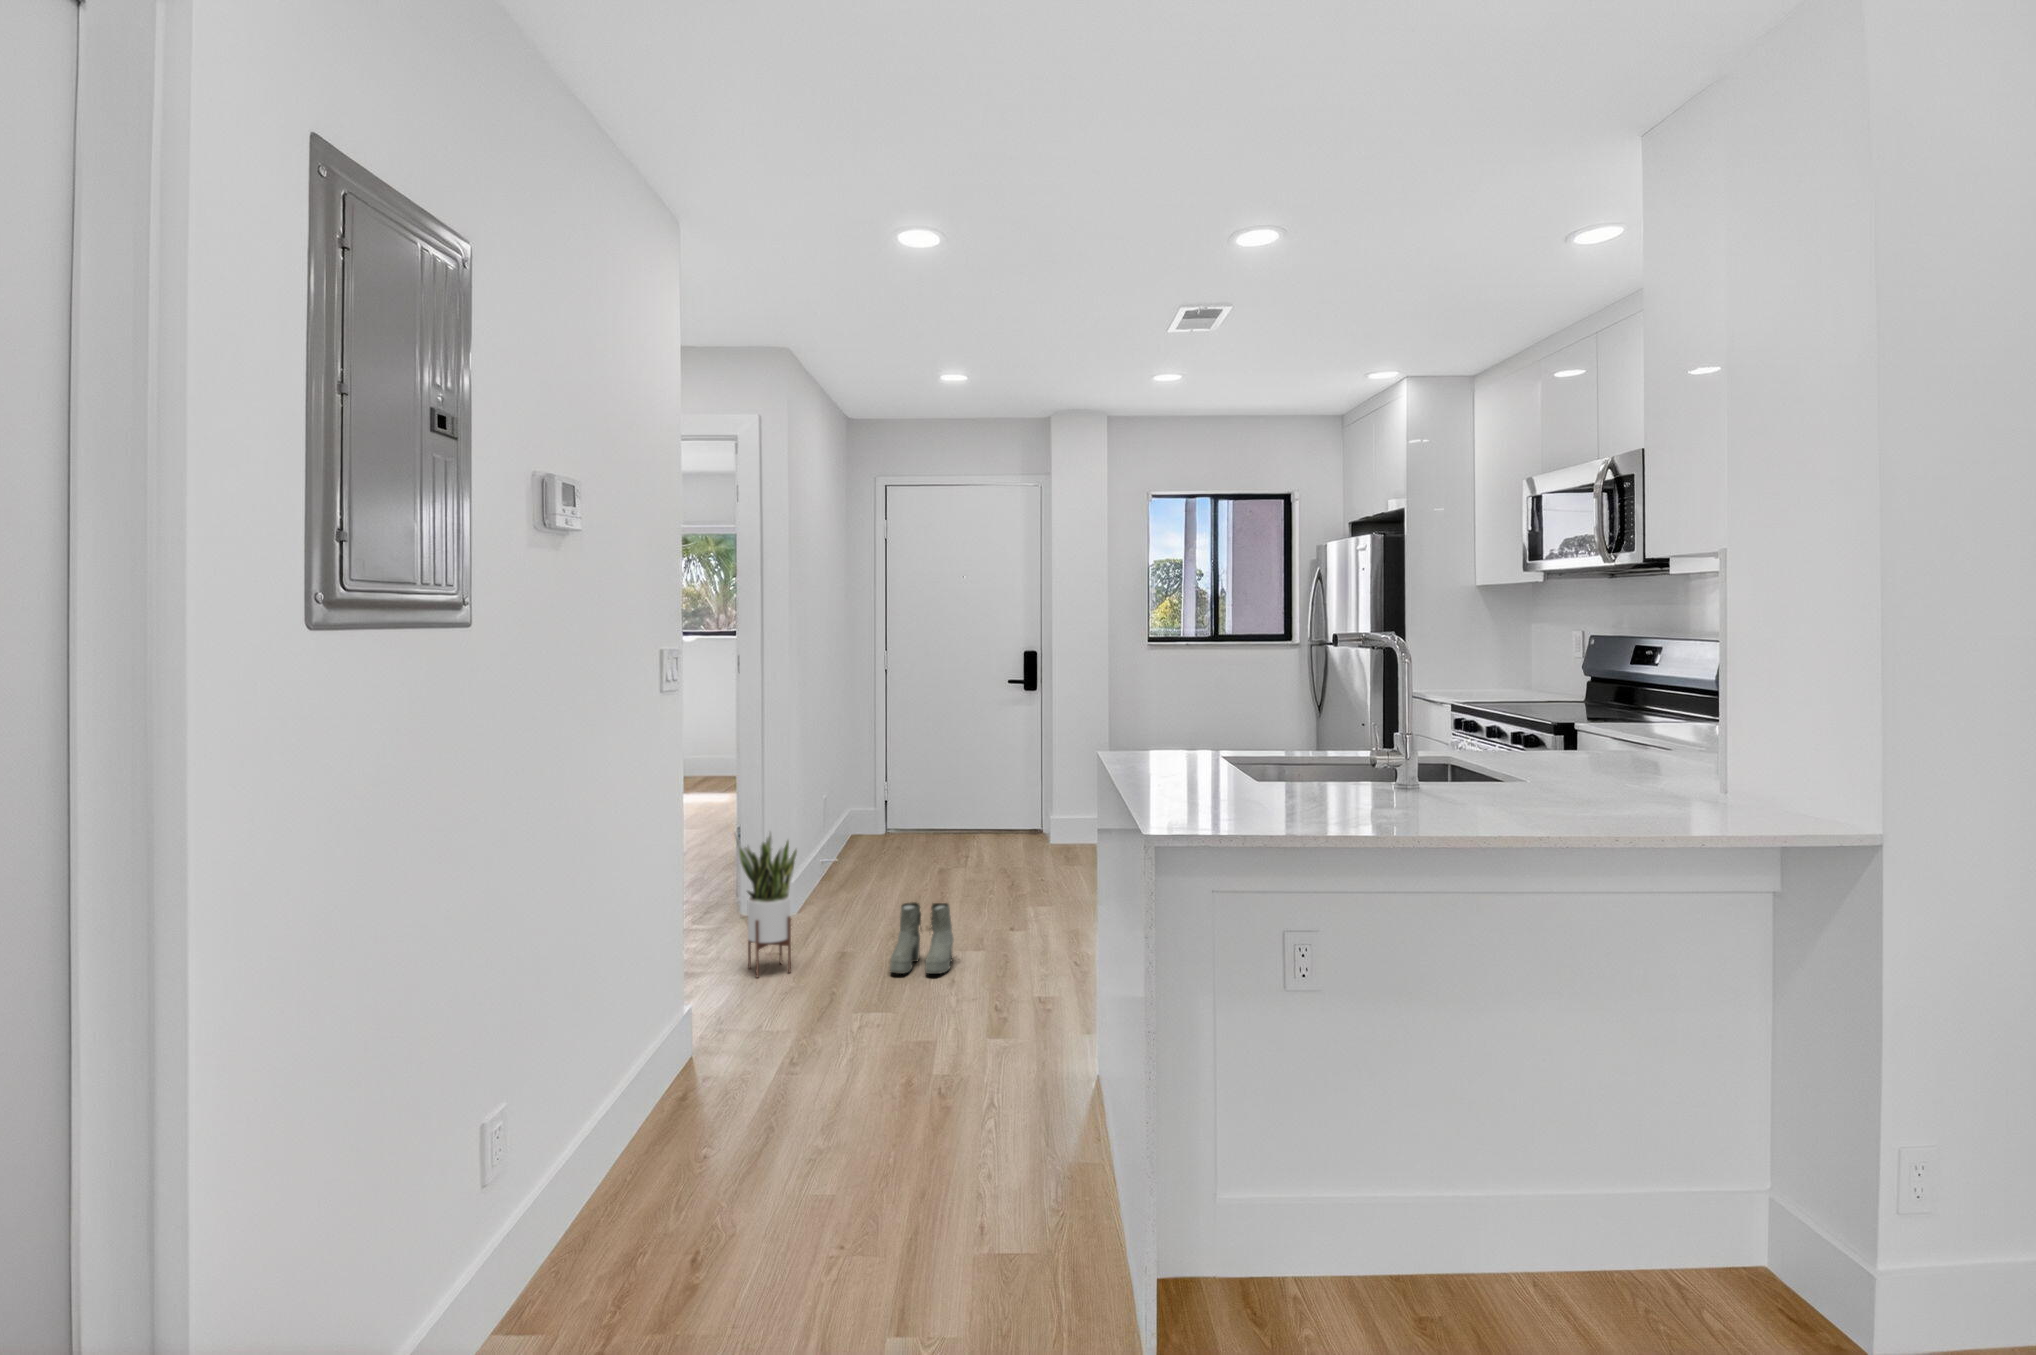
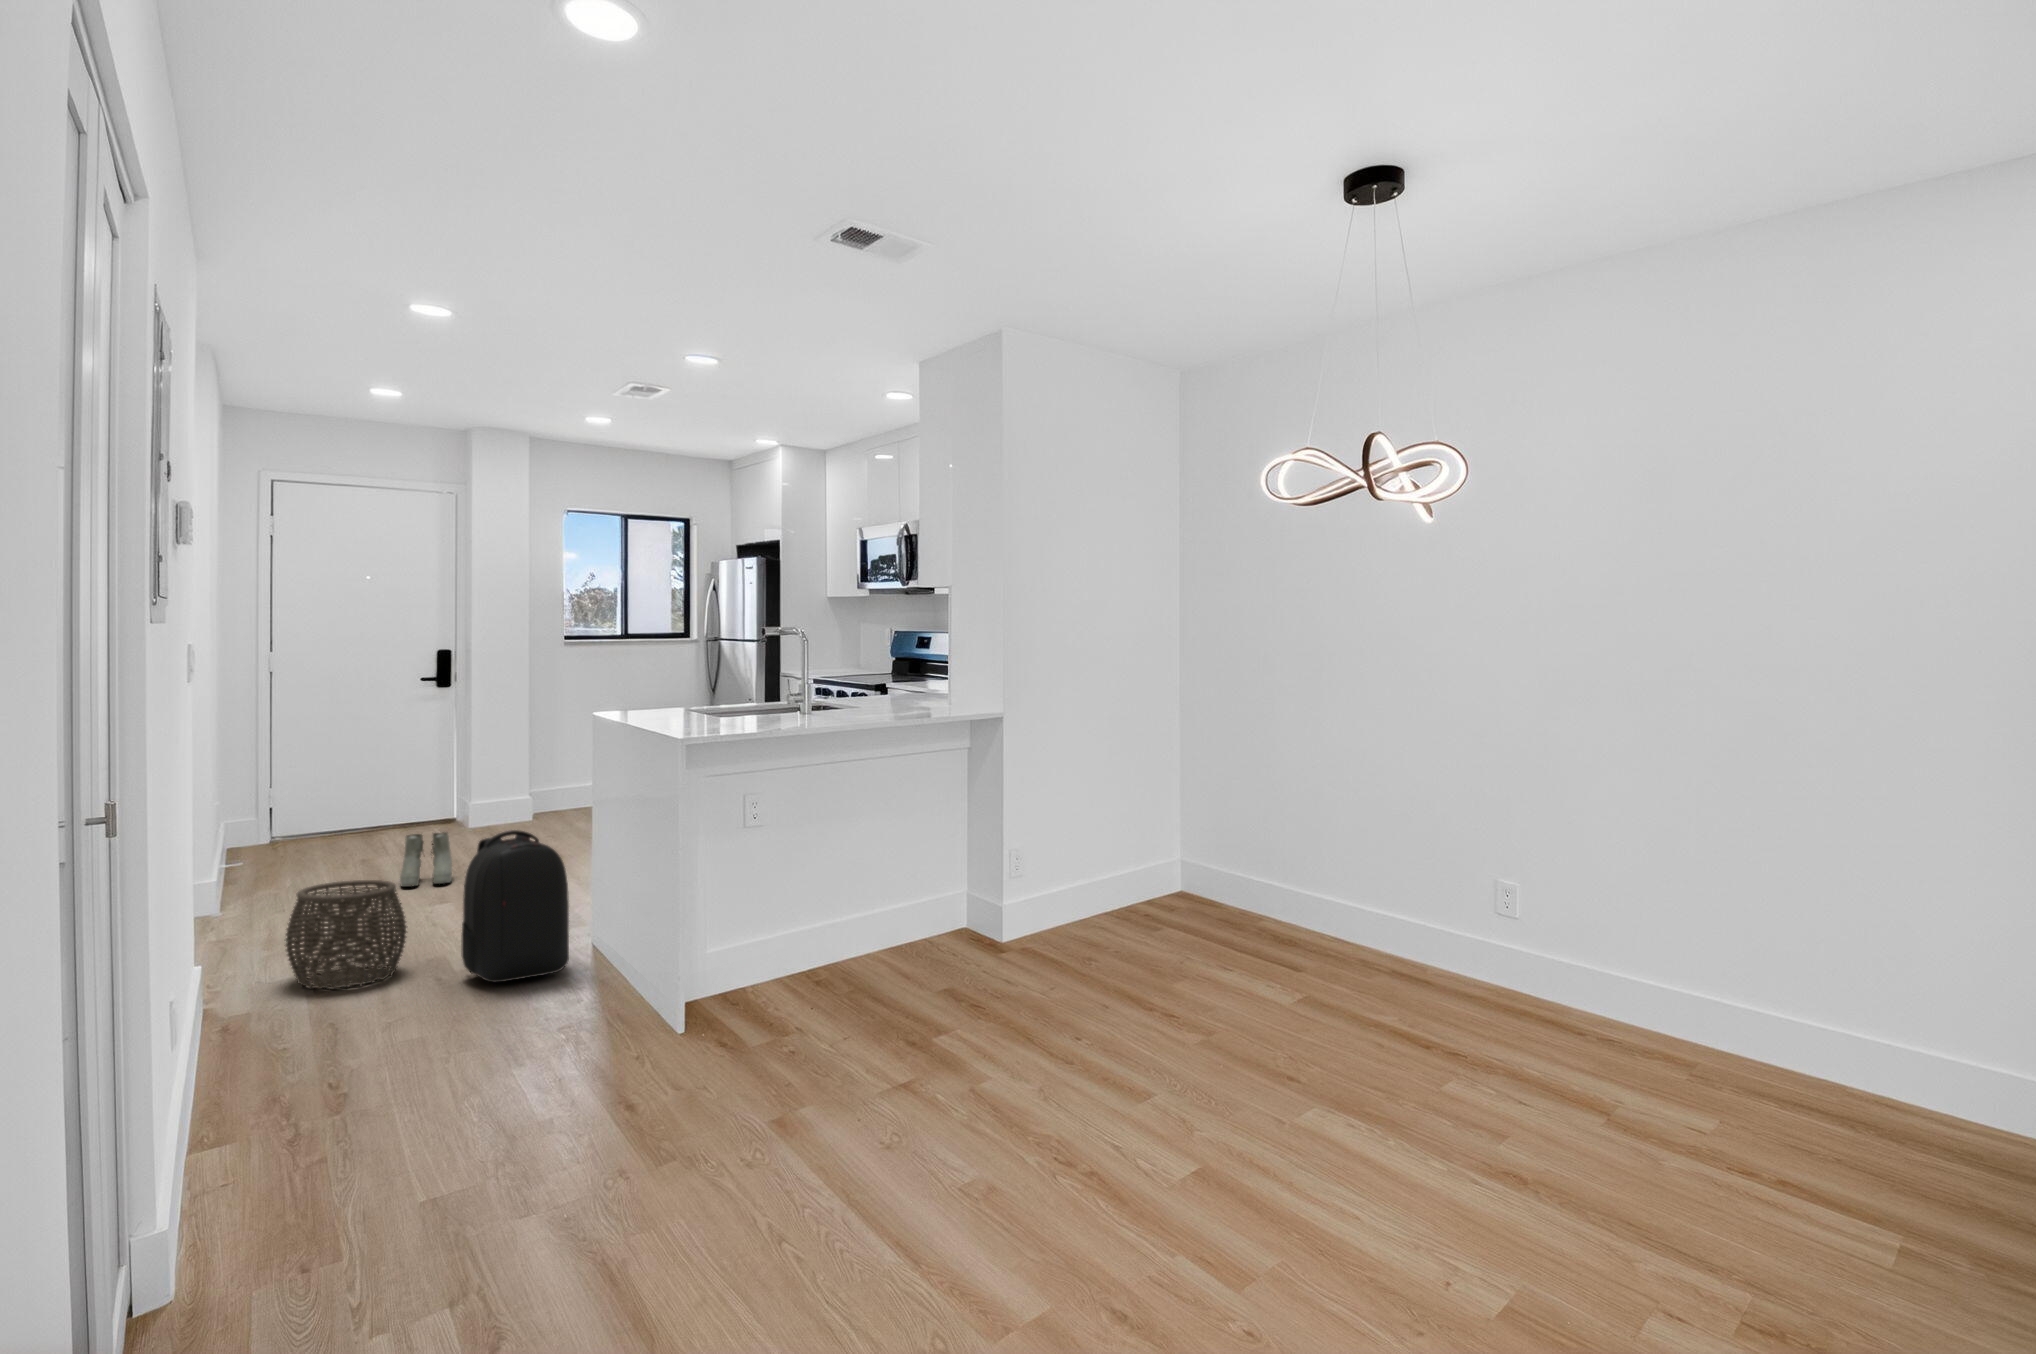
potted plant: present [734,831,797,977] -> none [251,780,312,902]
backpack: none [820,991,980,1262] -> present [461,830,569,983]
woven basket: none [614,1022,778,1205] -> present [286,880,407,989]

